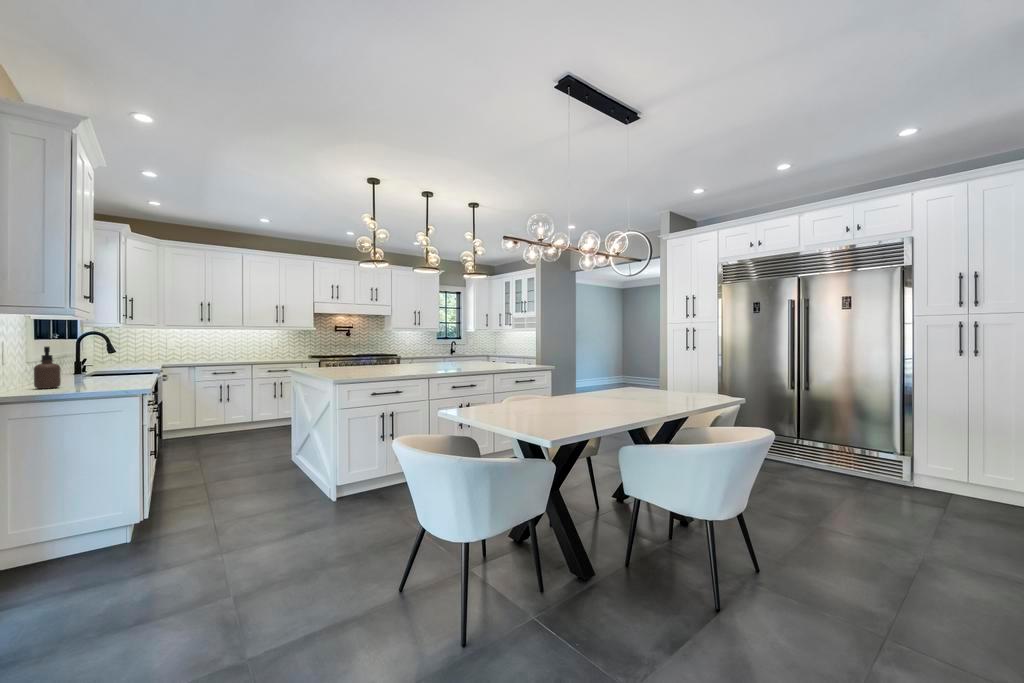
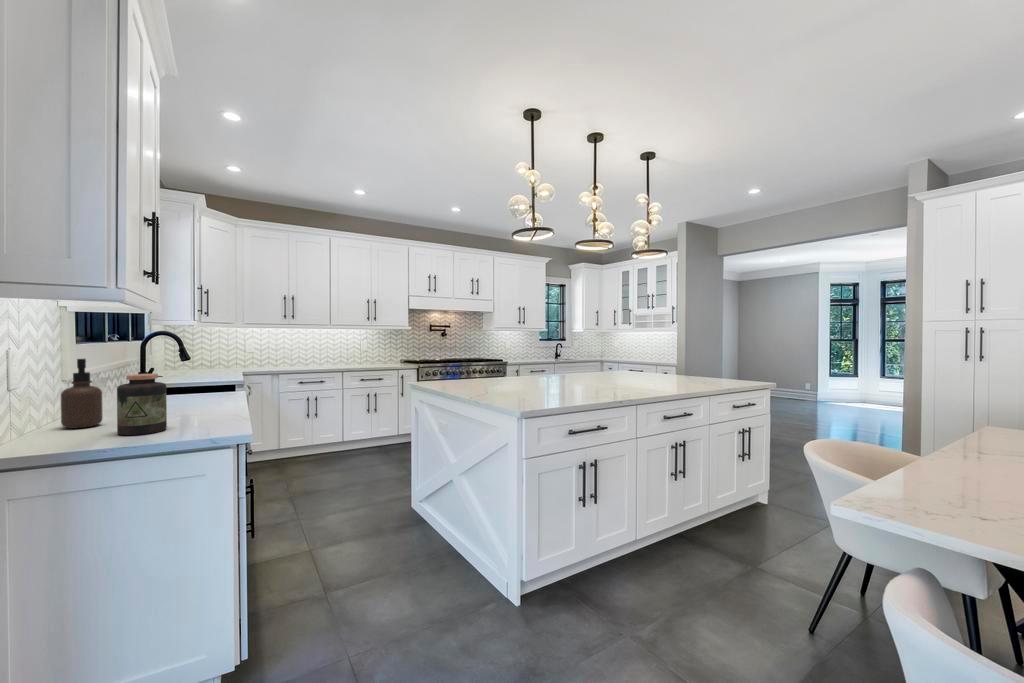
jar: none [73,355,105,390] -> present [117,374,167,435]

